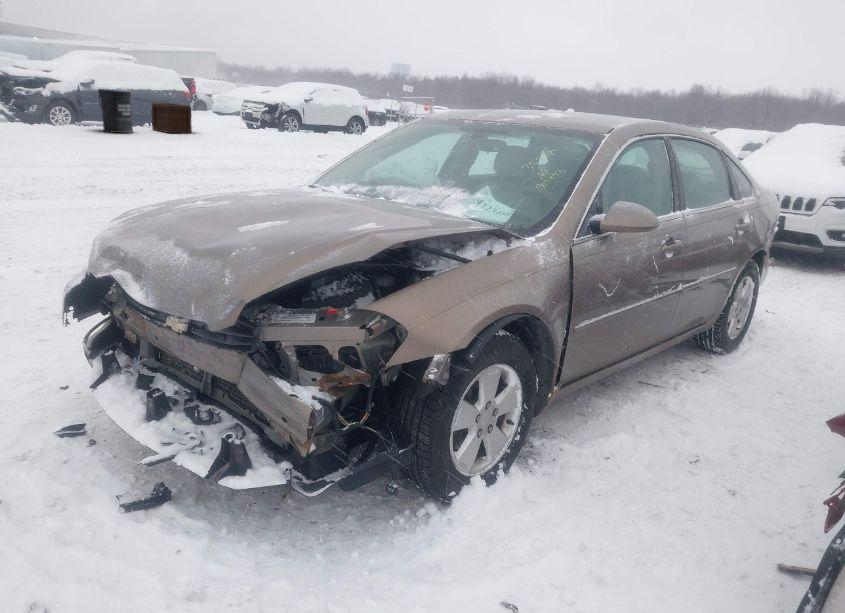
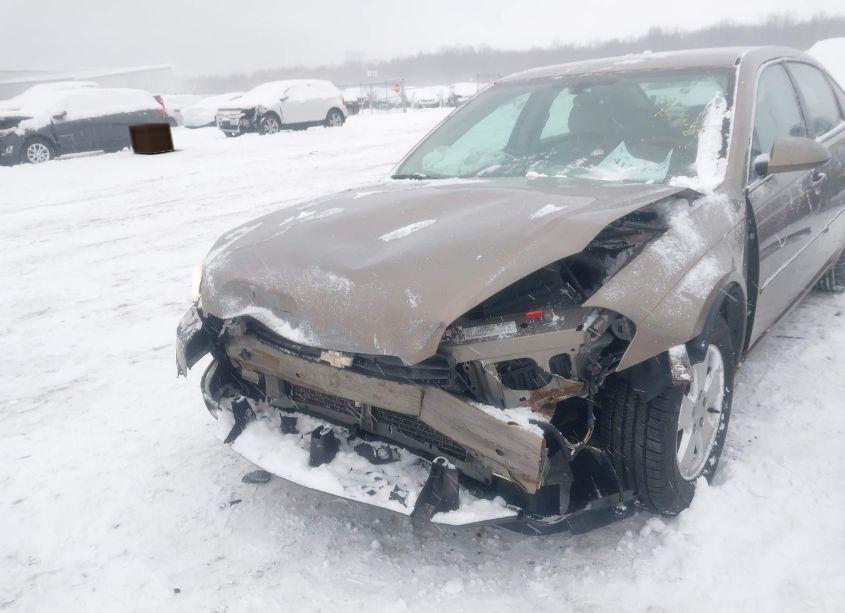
trash can: present [98,89,133,133] -> none [72,114,115,162]

